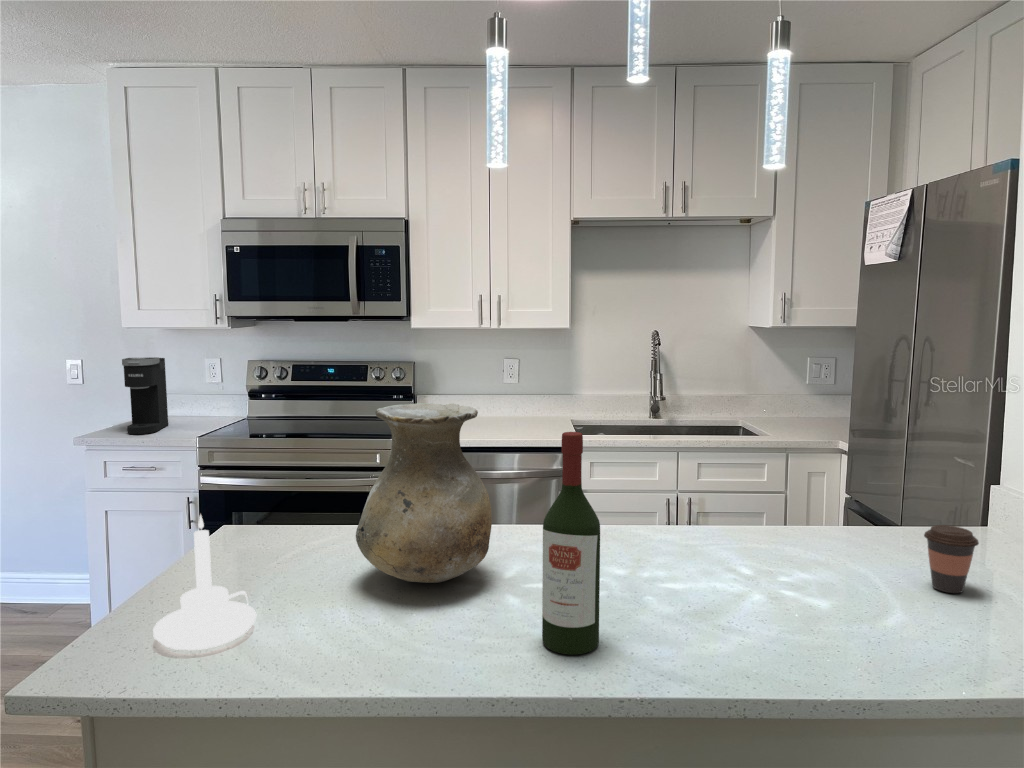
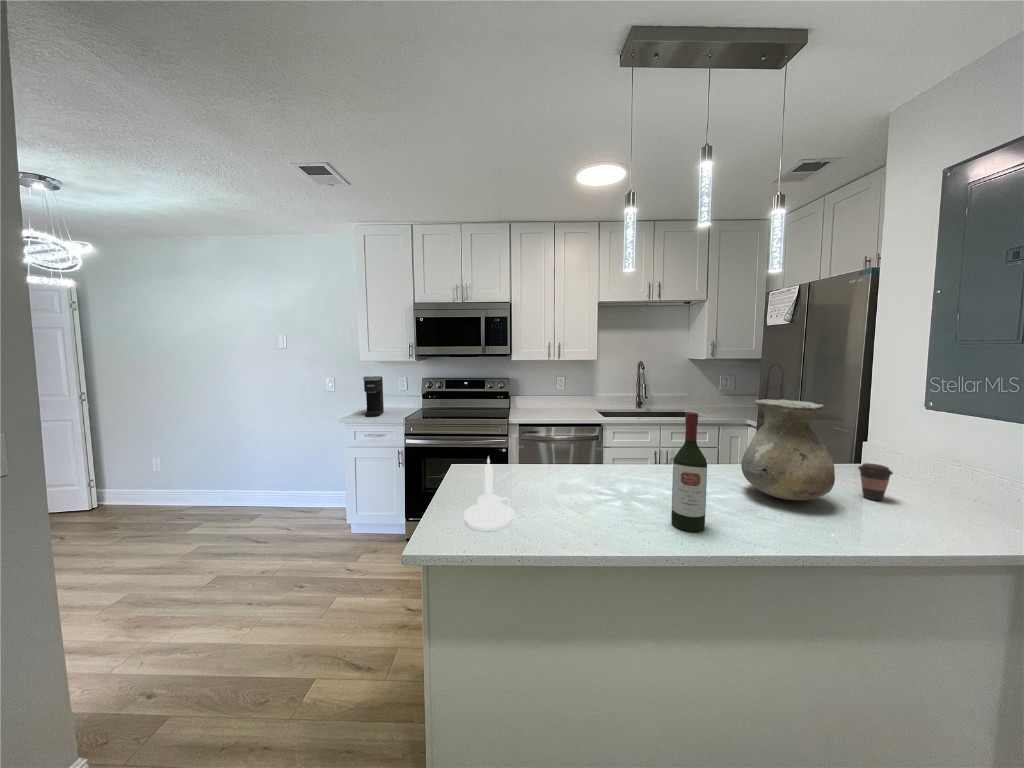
vase: present [356,403,492,583] -> present [741,399,835,500]

